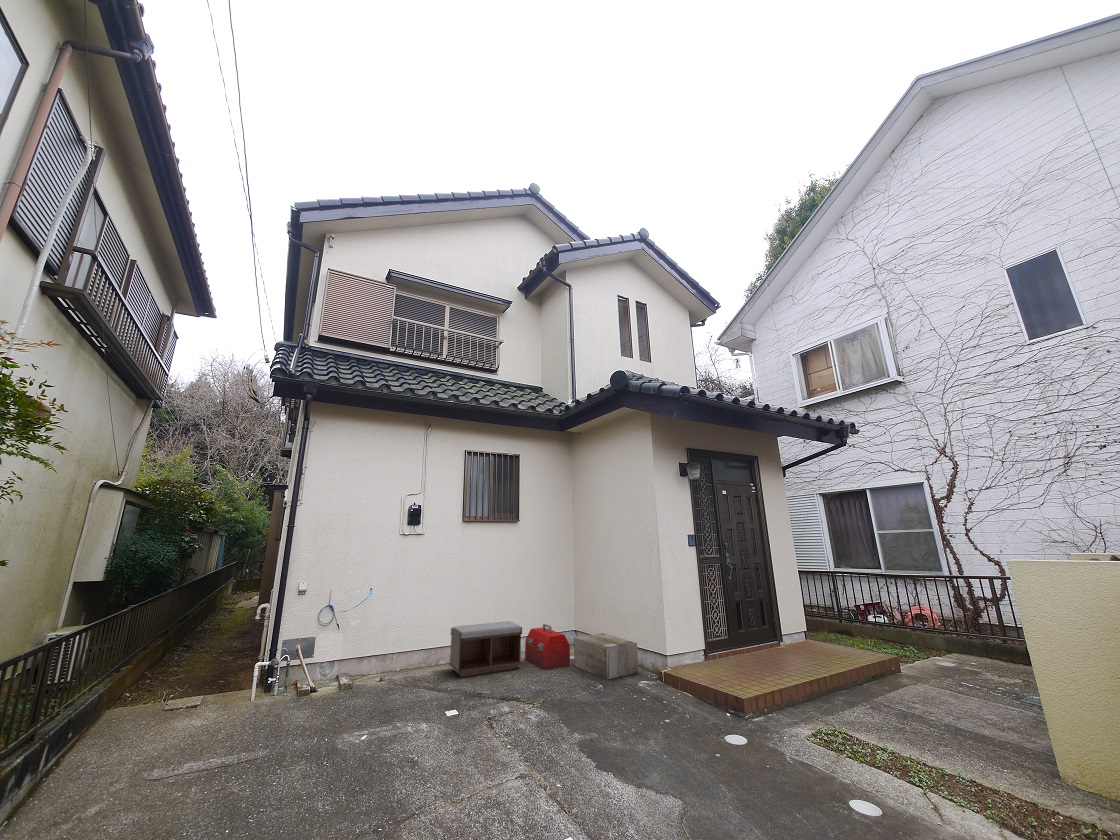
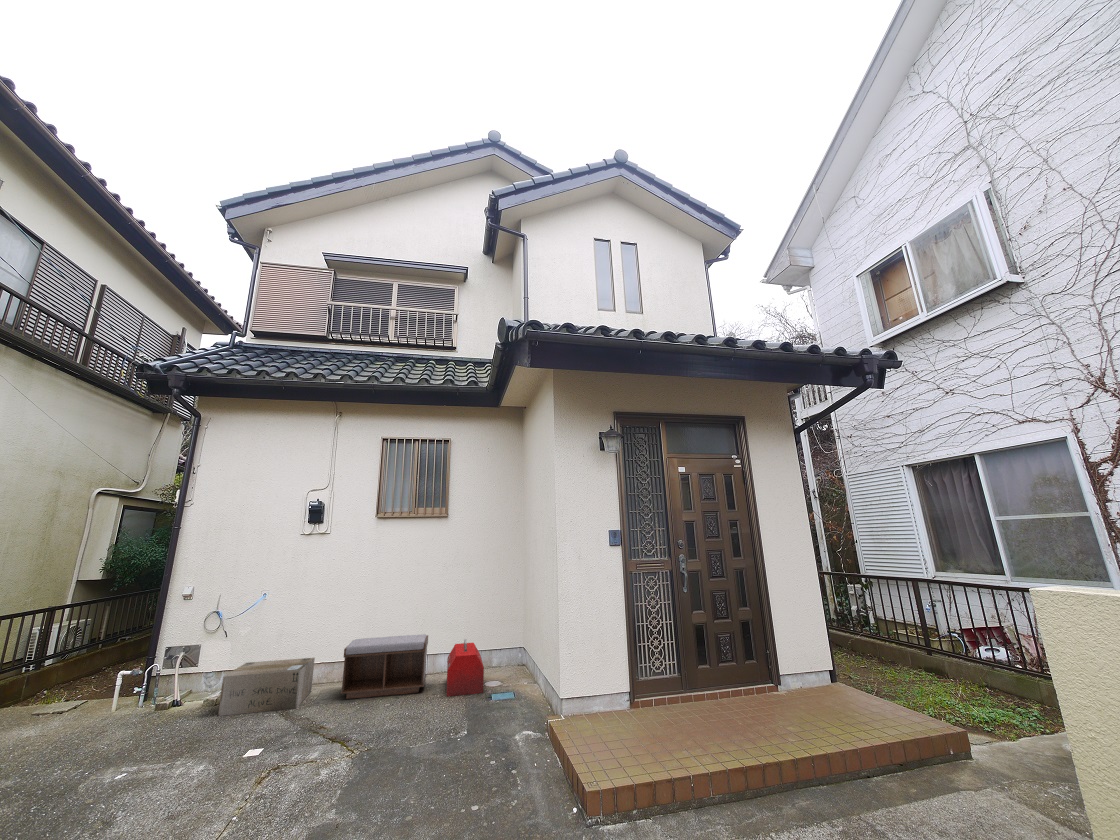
cardboard box: present [574,633,638,680] -> present [218,658,315,716]

